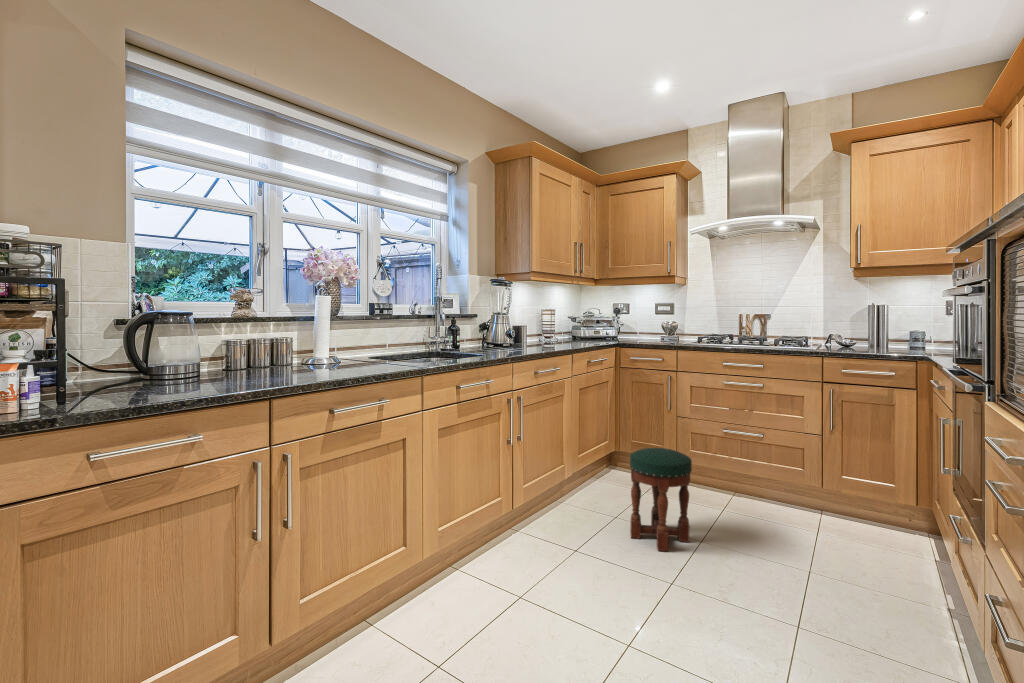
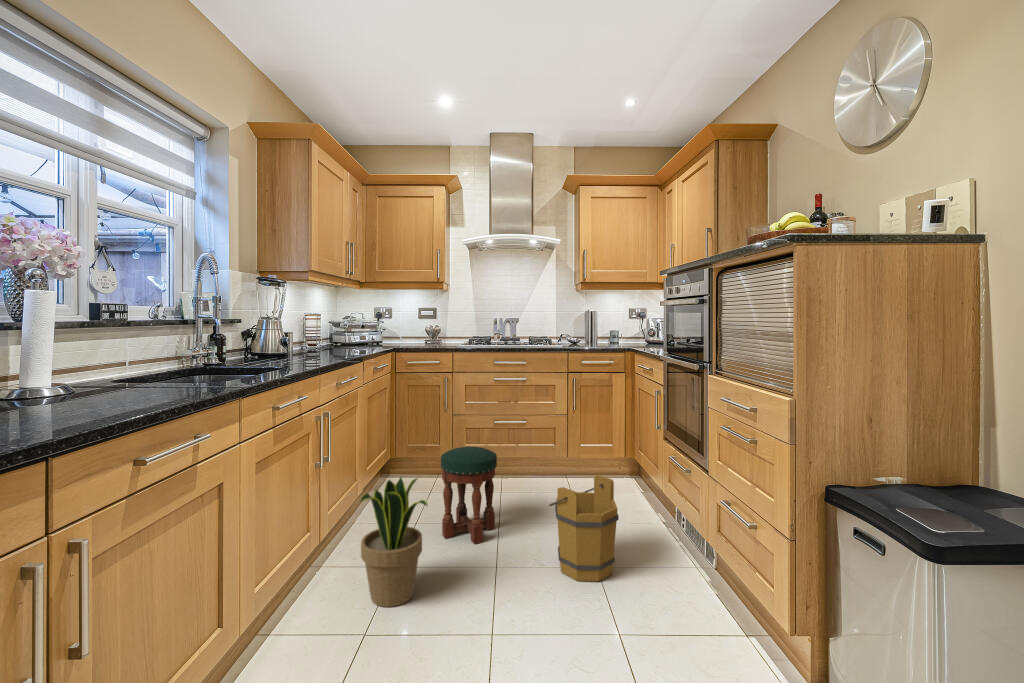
potted plant: none [522,462,588,583] -> present [360,477,428,607]
bucket: none [732,504,825,633] -> present [549,475,619,582]

